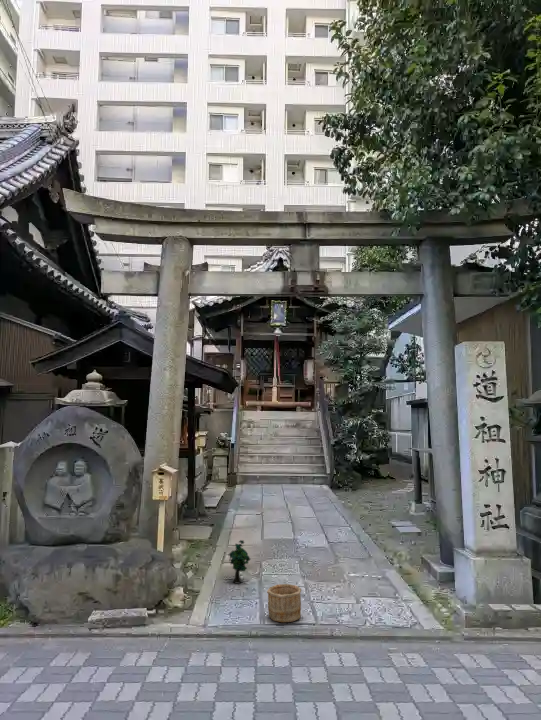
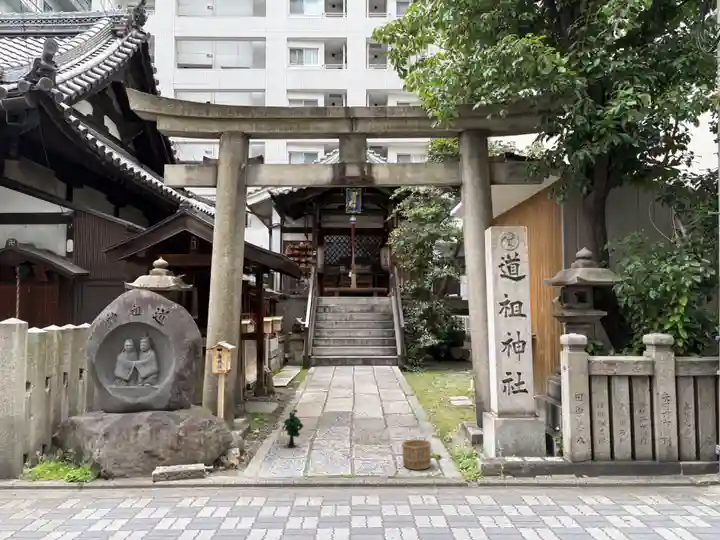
wooden bucket: present [267,584,301,622] -> present [402,439,431,470]

